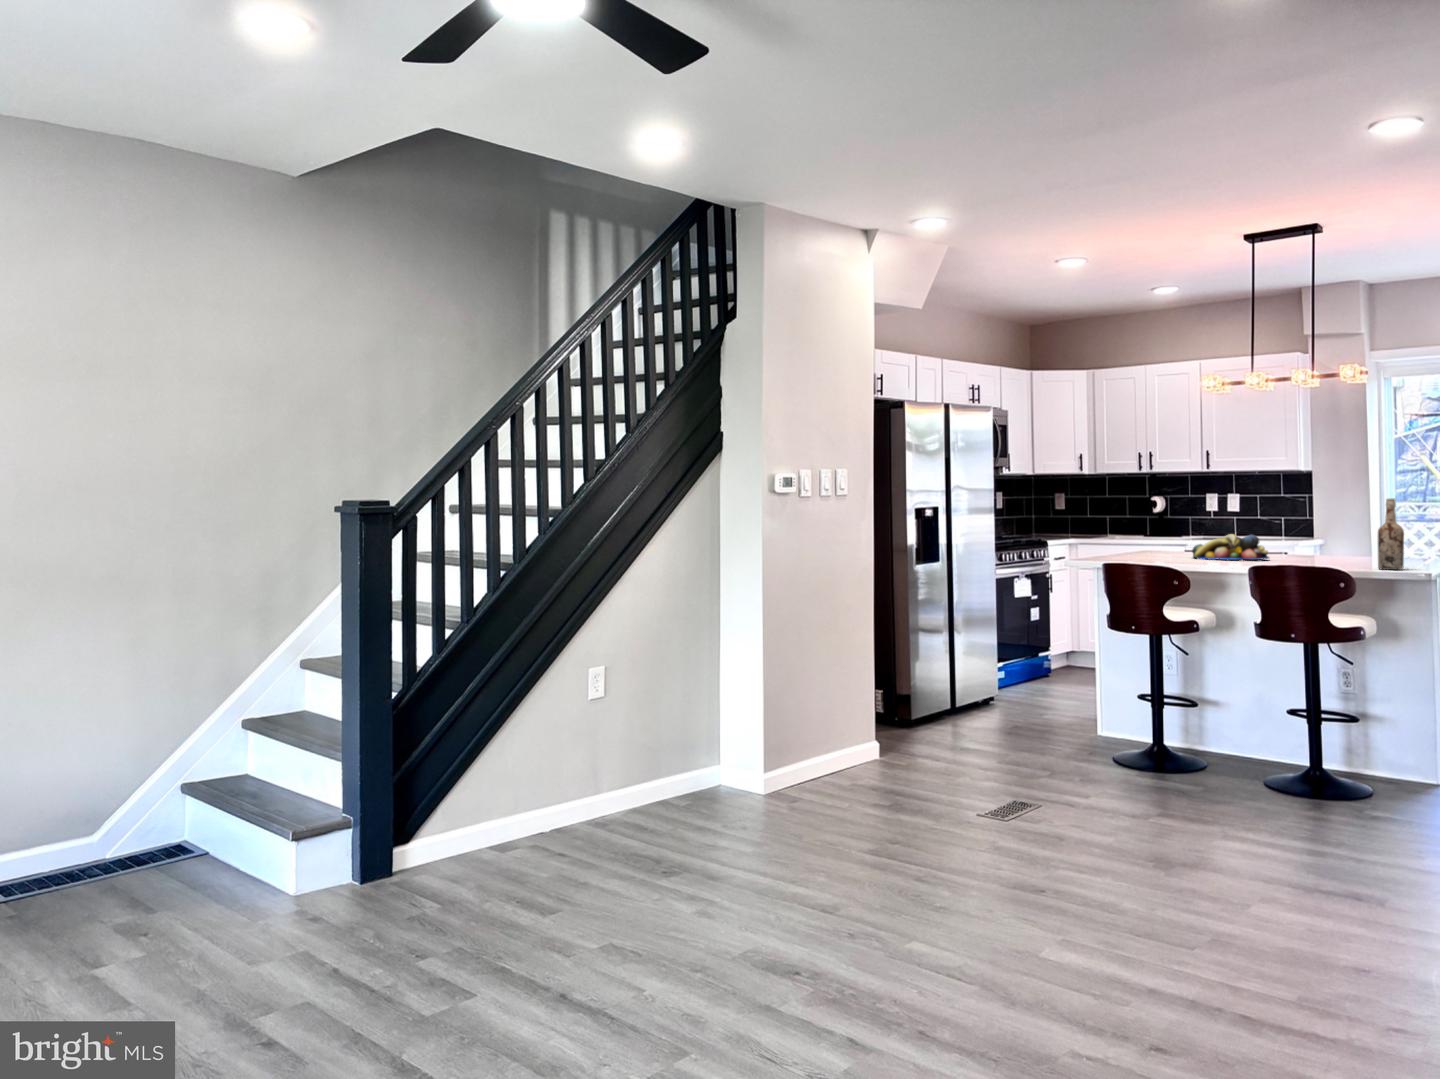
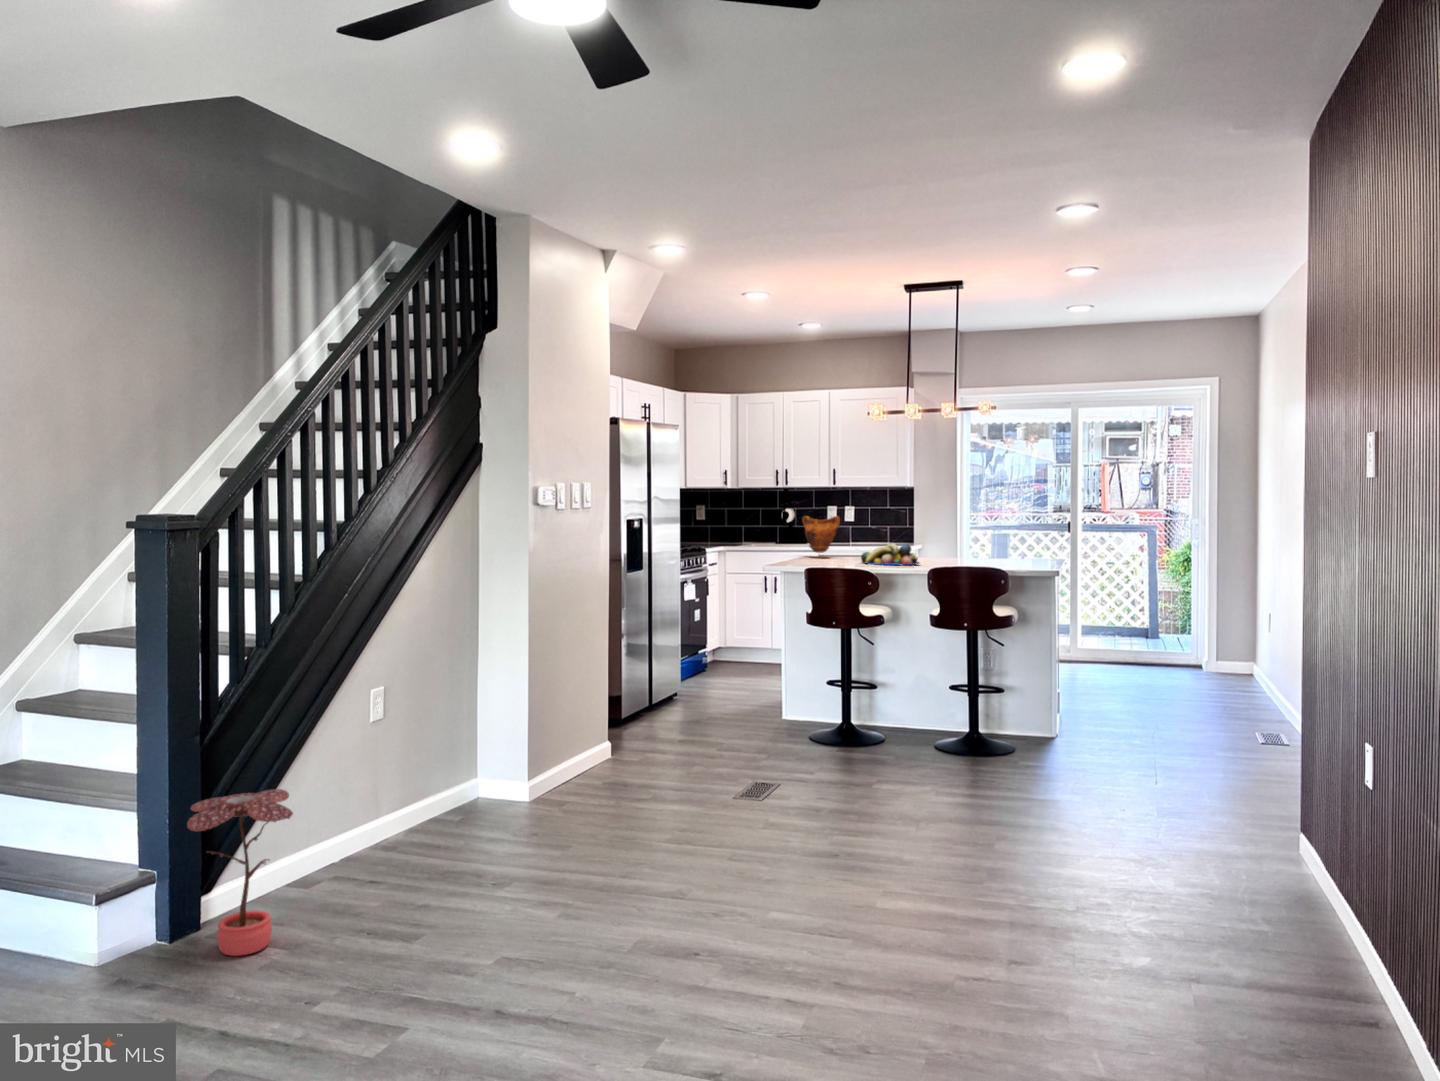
wine bottle: present [1378,499,1404,570] -> none [1009,517,1026,572]
vase: none [1137,503,1182,552] -> present [802,516,840,558]
potted plant: none [356,755,459,903] -> present [187,789,293,956]

